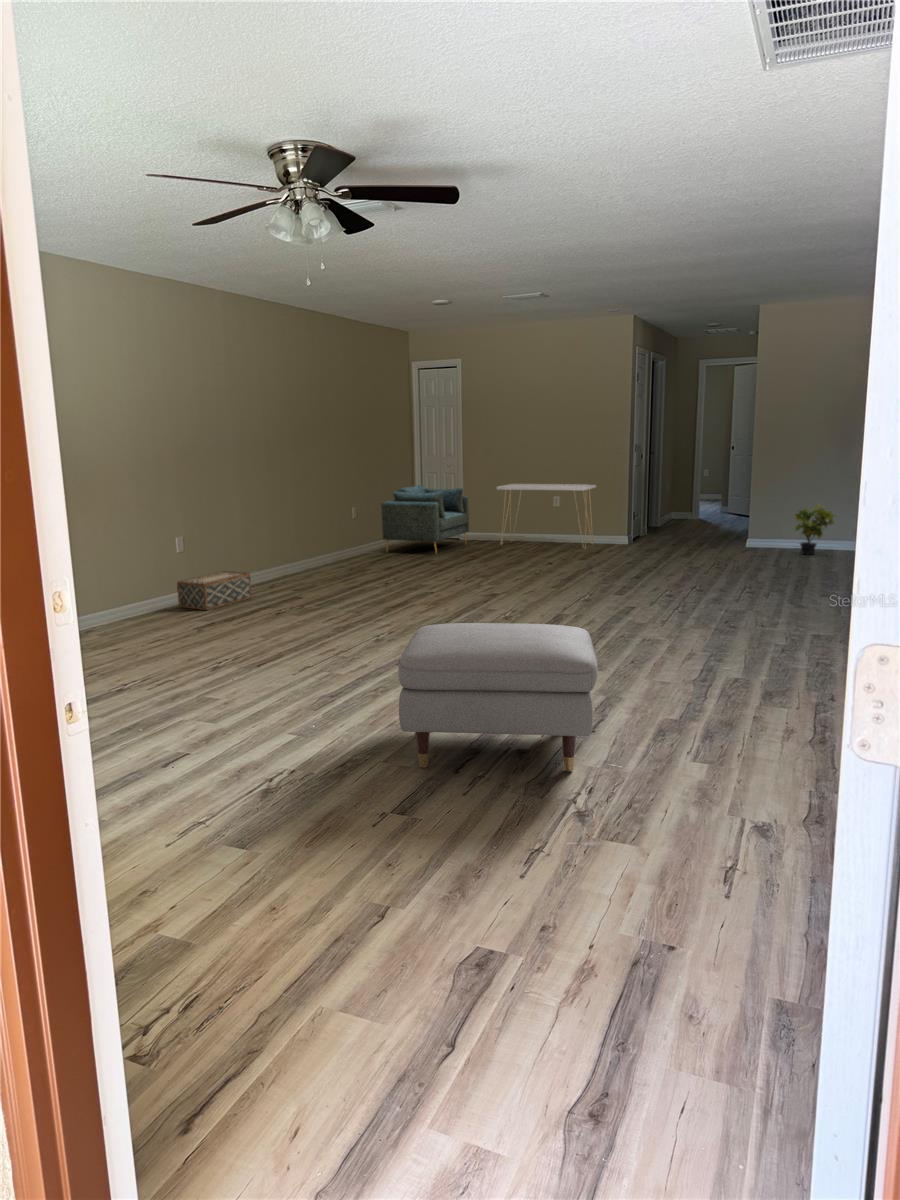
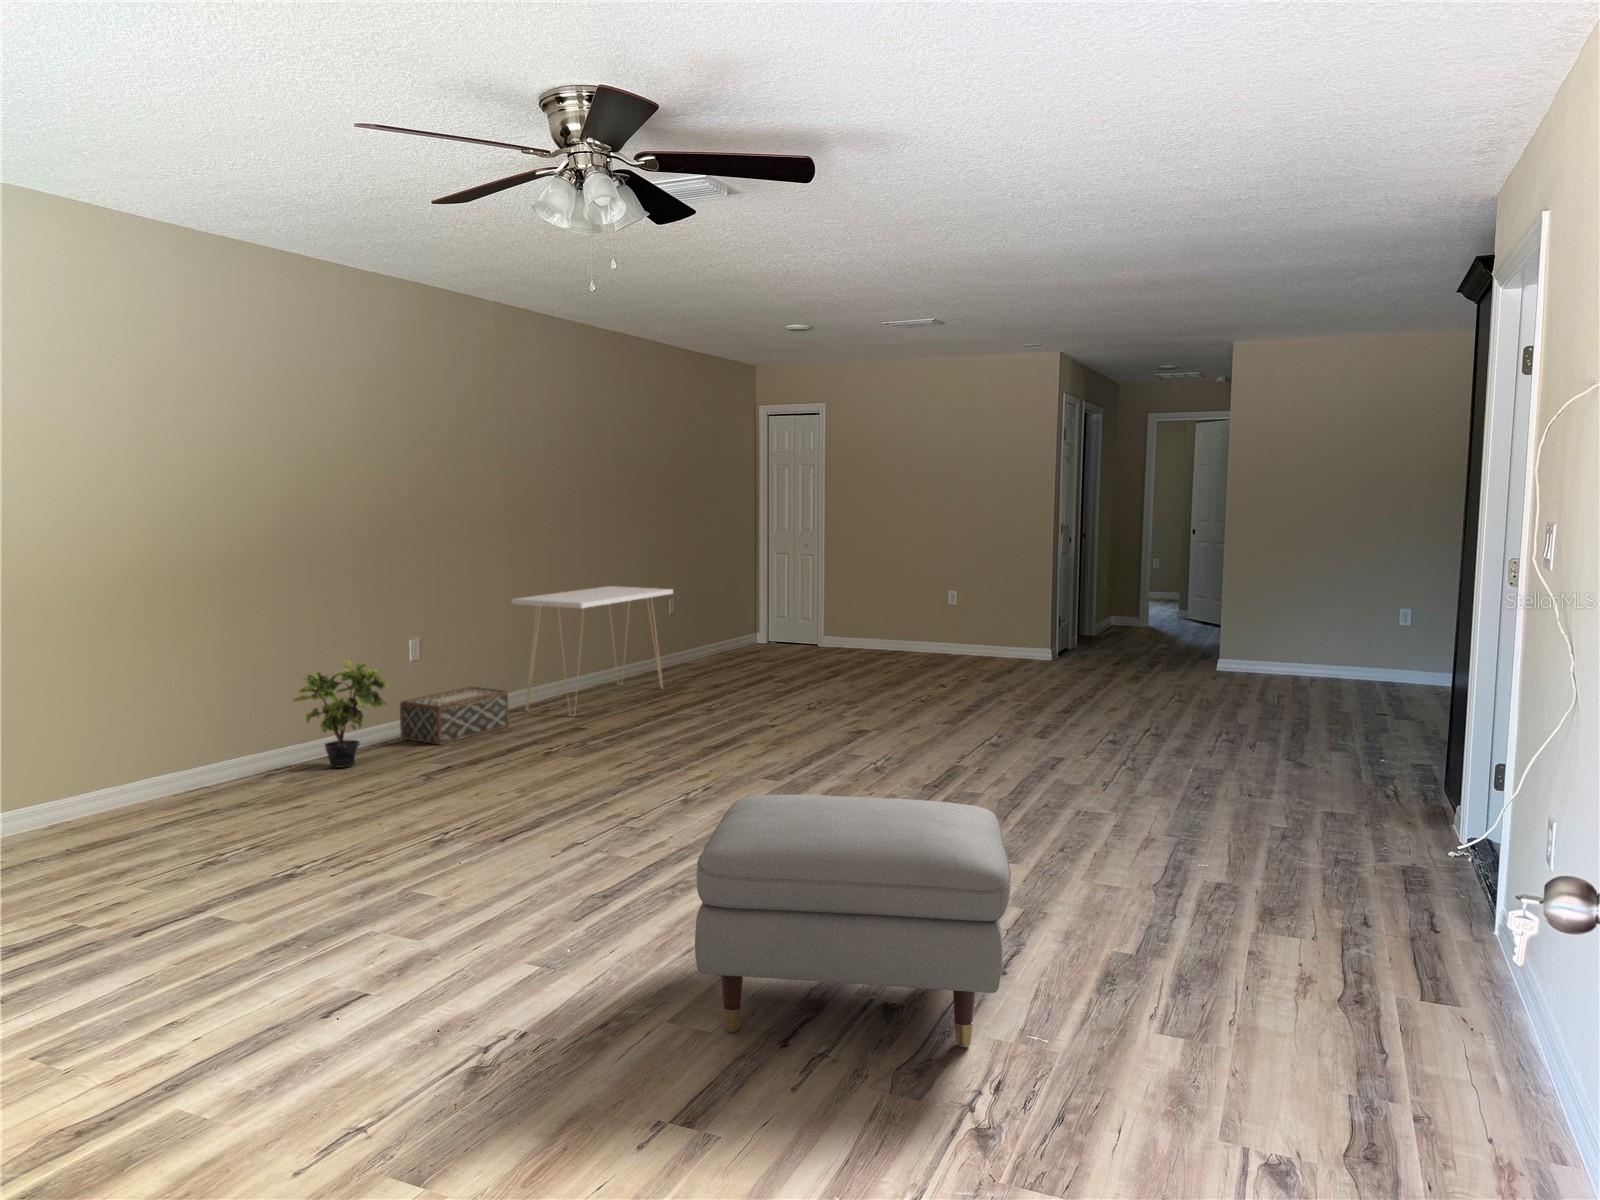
console table: present [497,484,596,545] -> present [512,586,673,716]
armchair: present [381,485,469,554] -> none [704,568,827,668]
potted plant: present [794,504,834,554] -> present [293,659,388,768]

